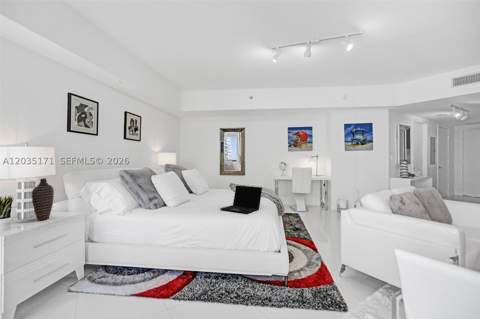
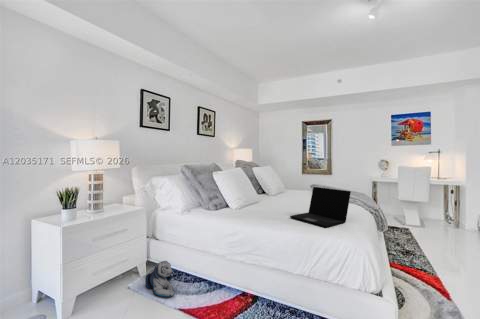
decorative vase: present [32,178,54,220] -> none [92,172,116,214]
plush toy: none [89,258,124,289] -> present [145,261,175,297]

